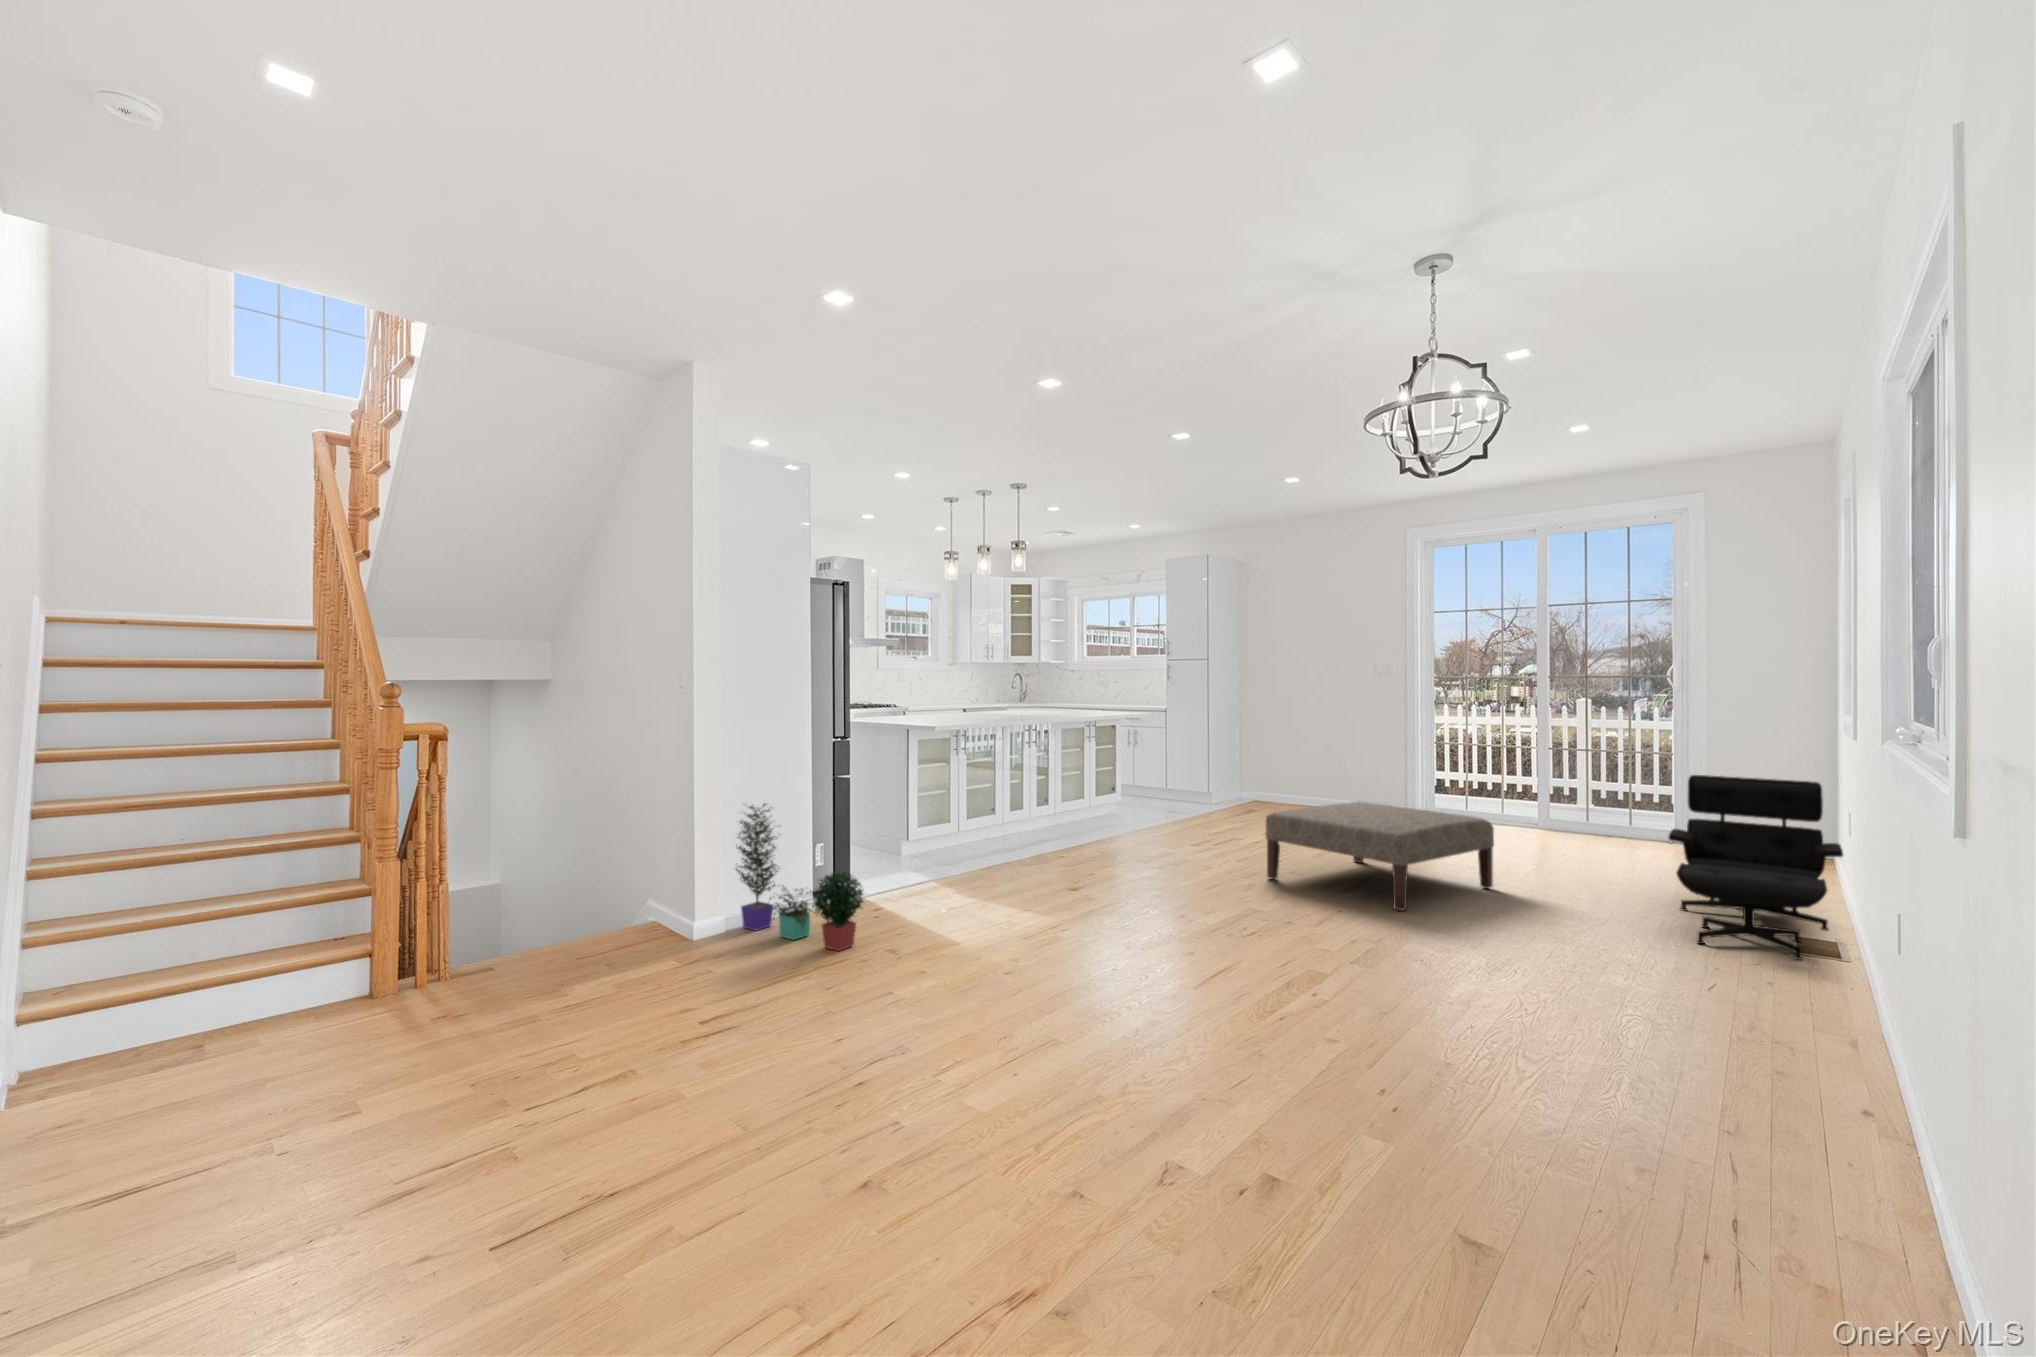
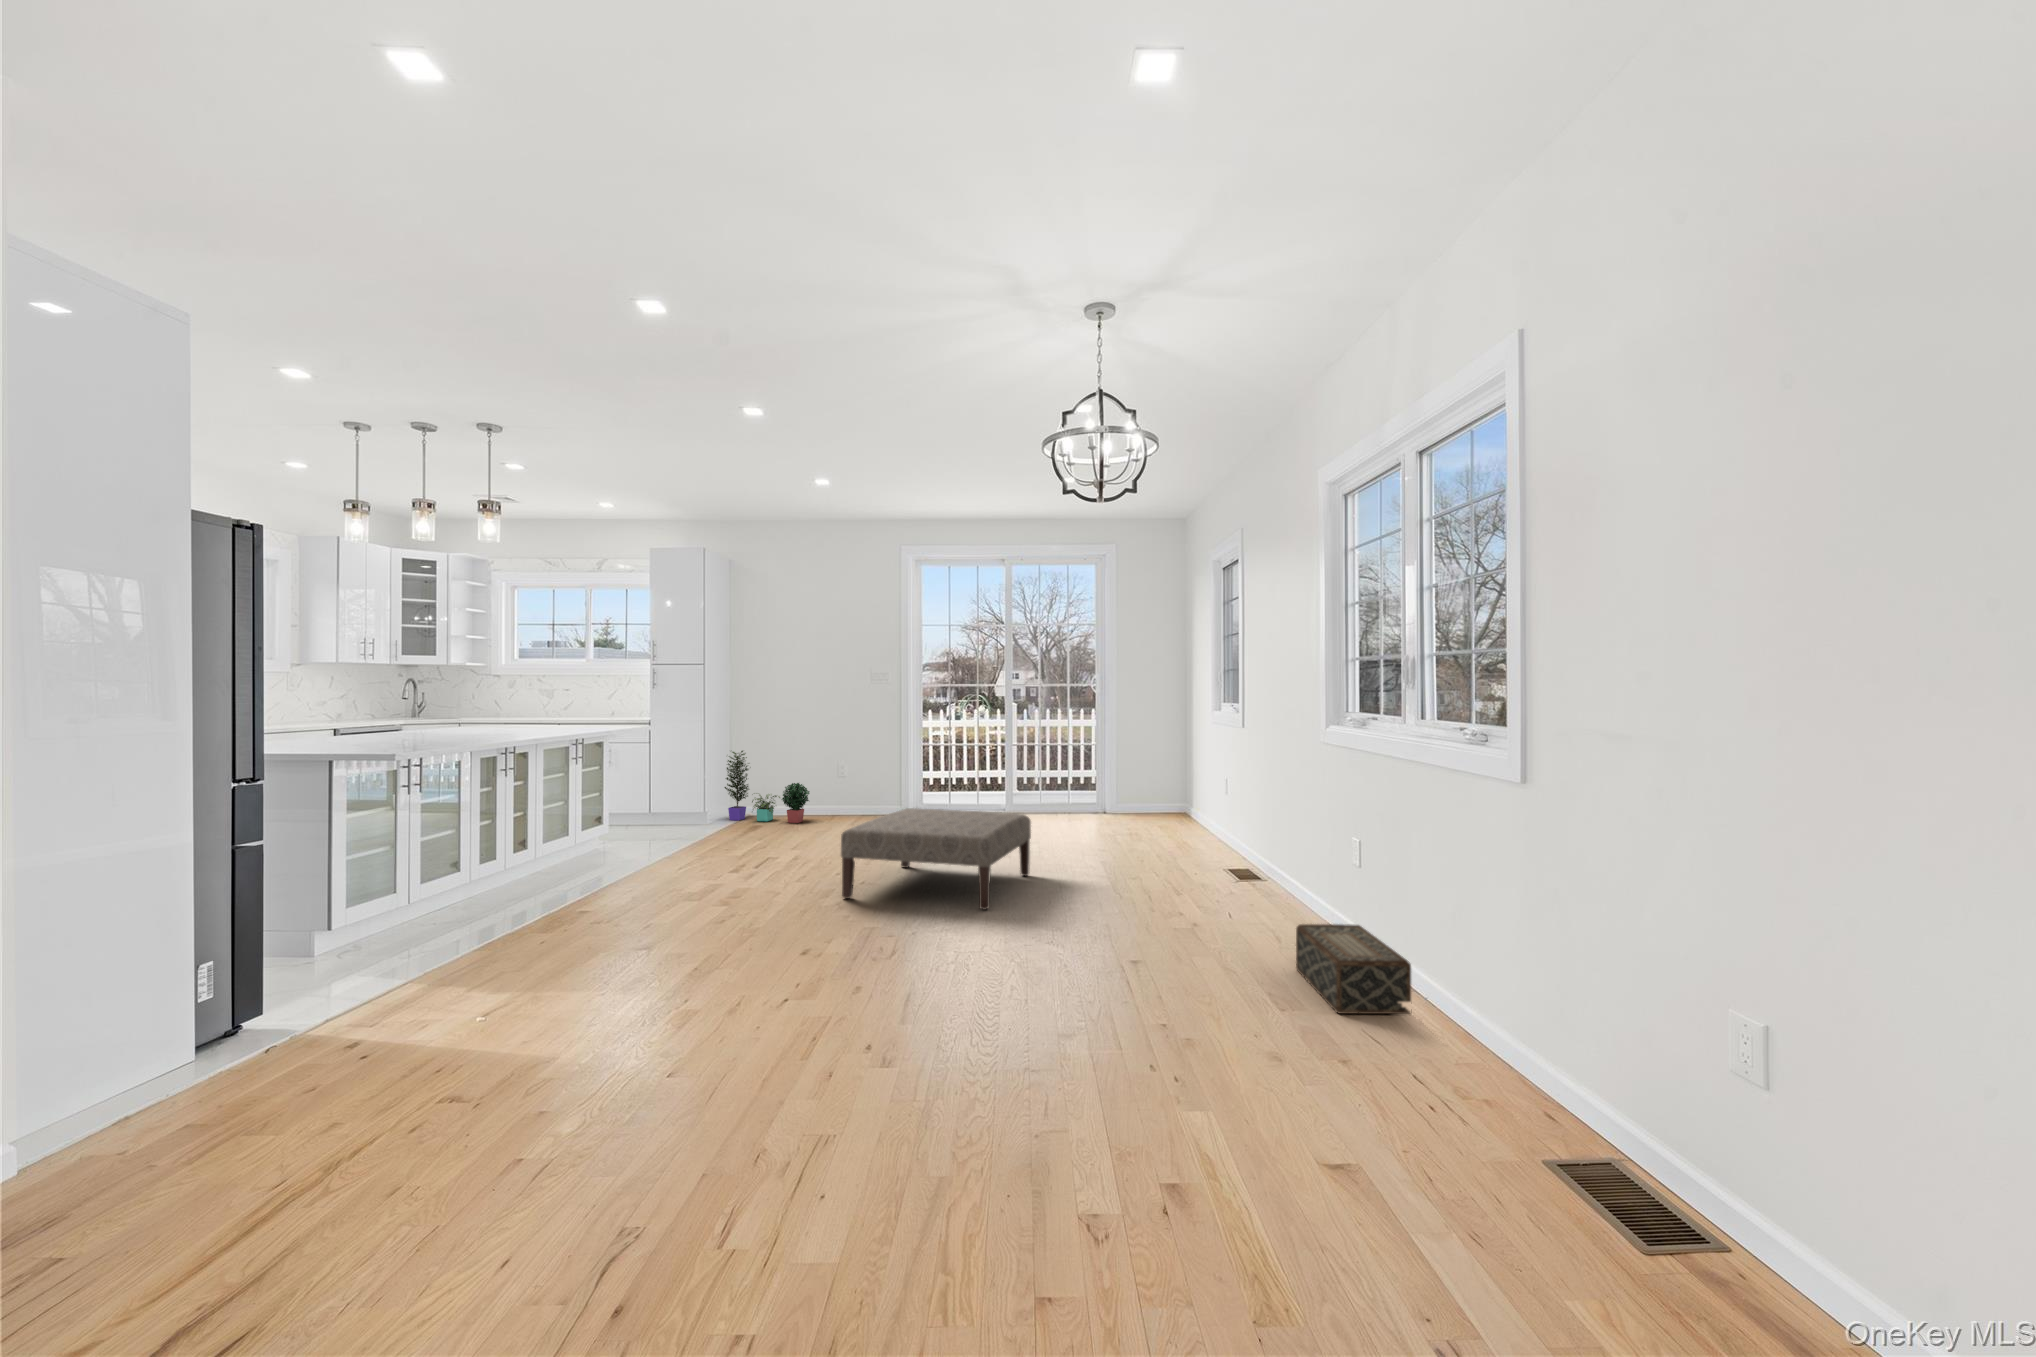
lounge chair: present [1669,775,1843,960] -> none [1144,764,1263,897]
potted plant: present [736,804,864,951] -> present [724,751,809,823]
woven basket: none [1756,988,1899,1137] -> present [1296,924,1411,1014]

